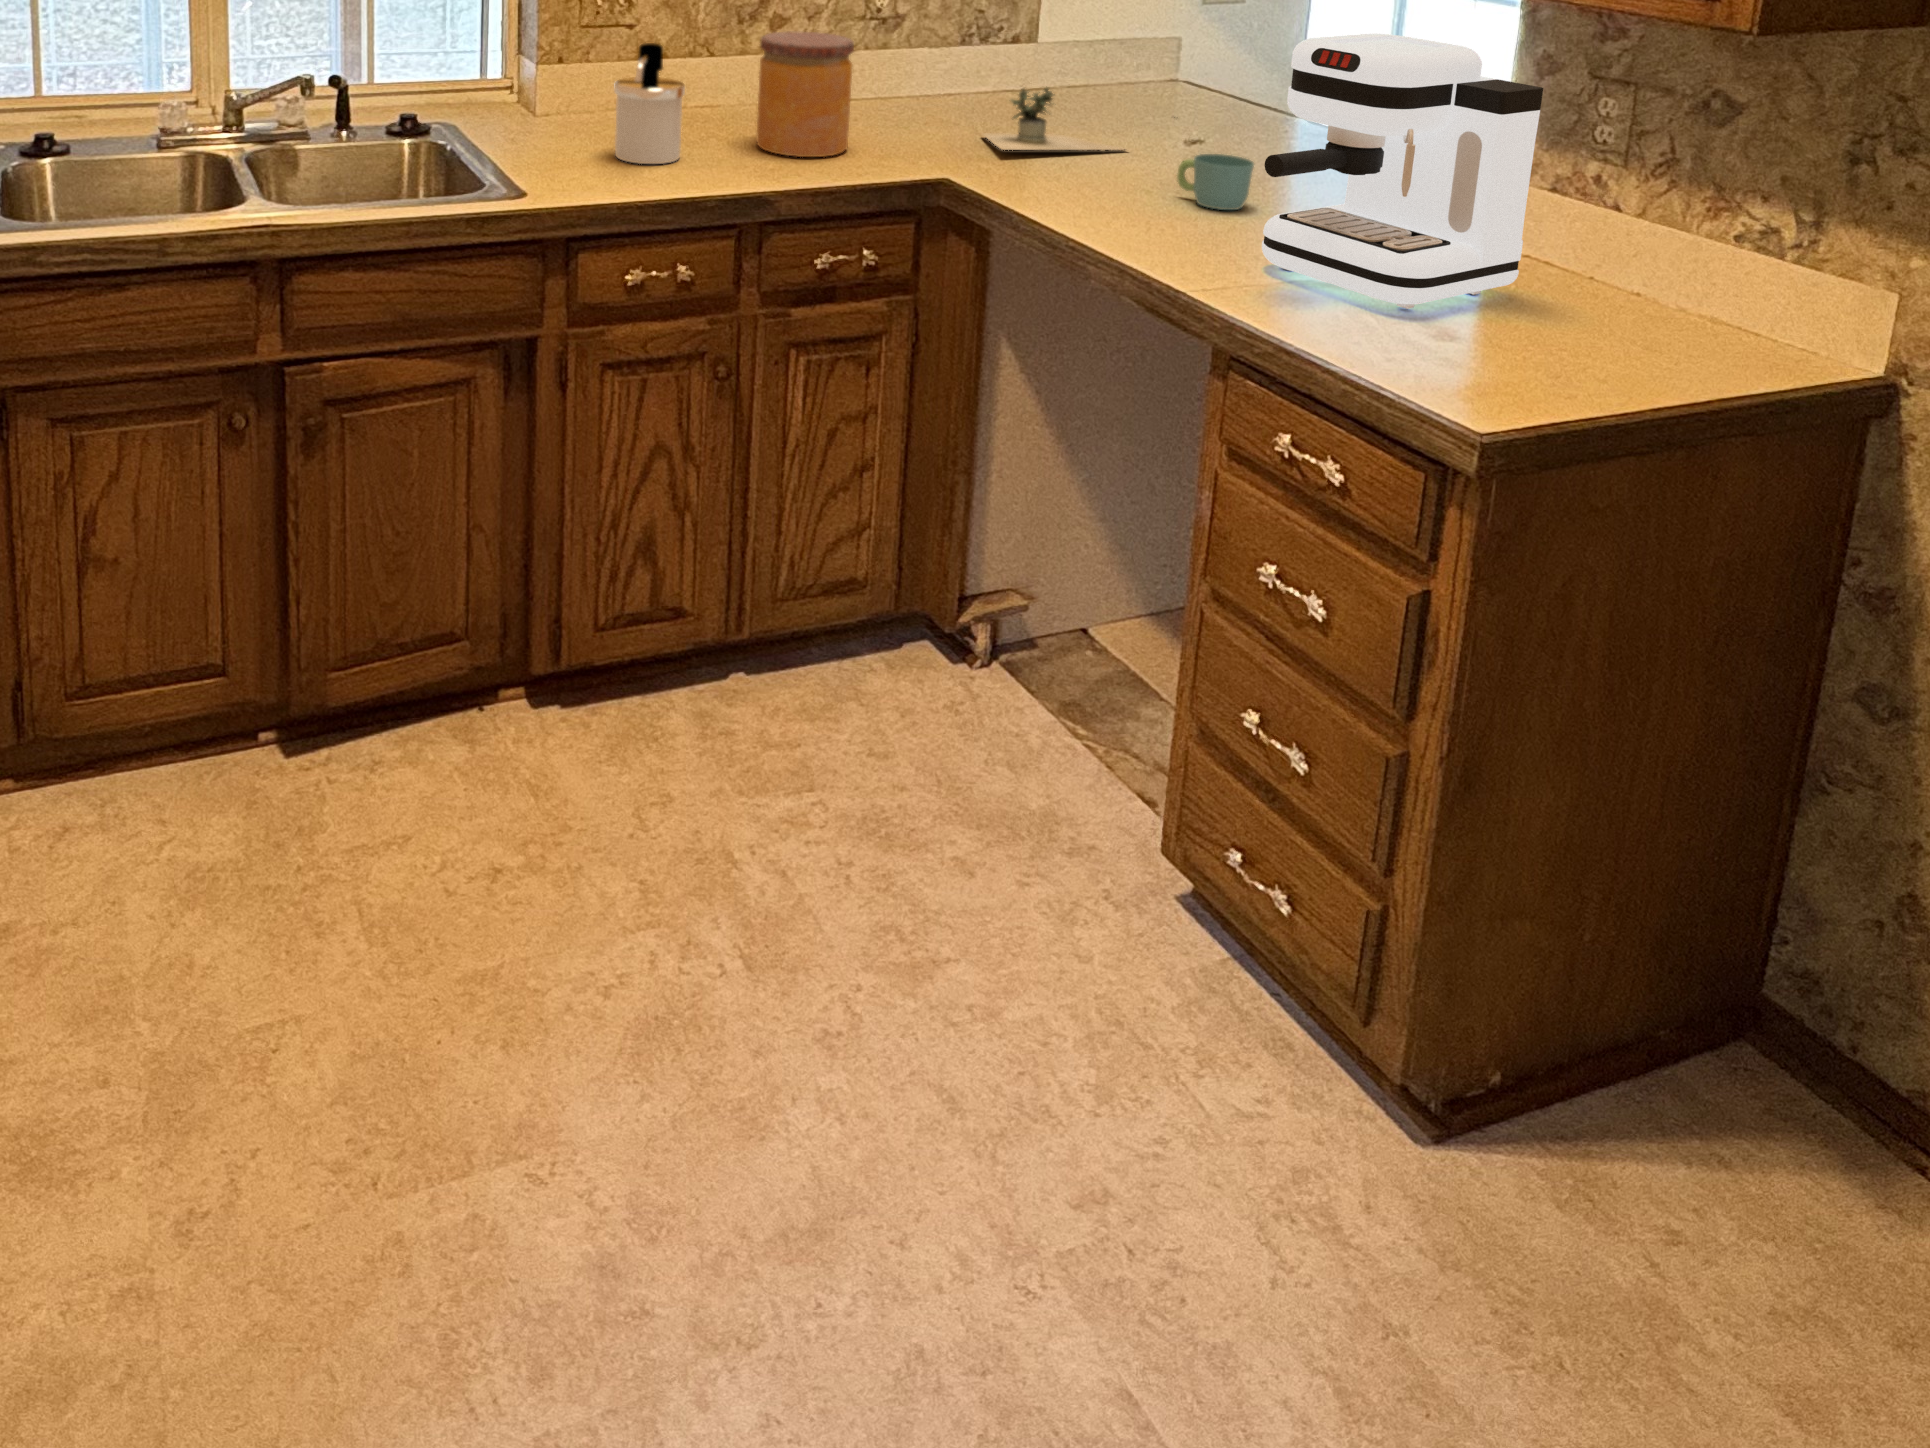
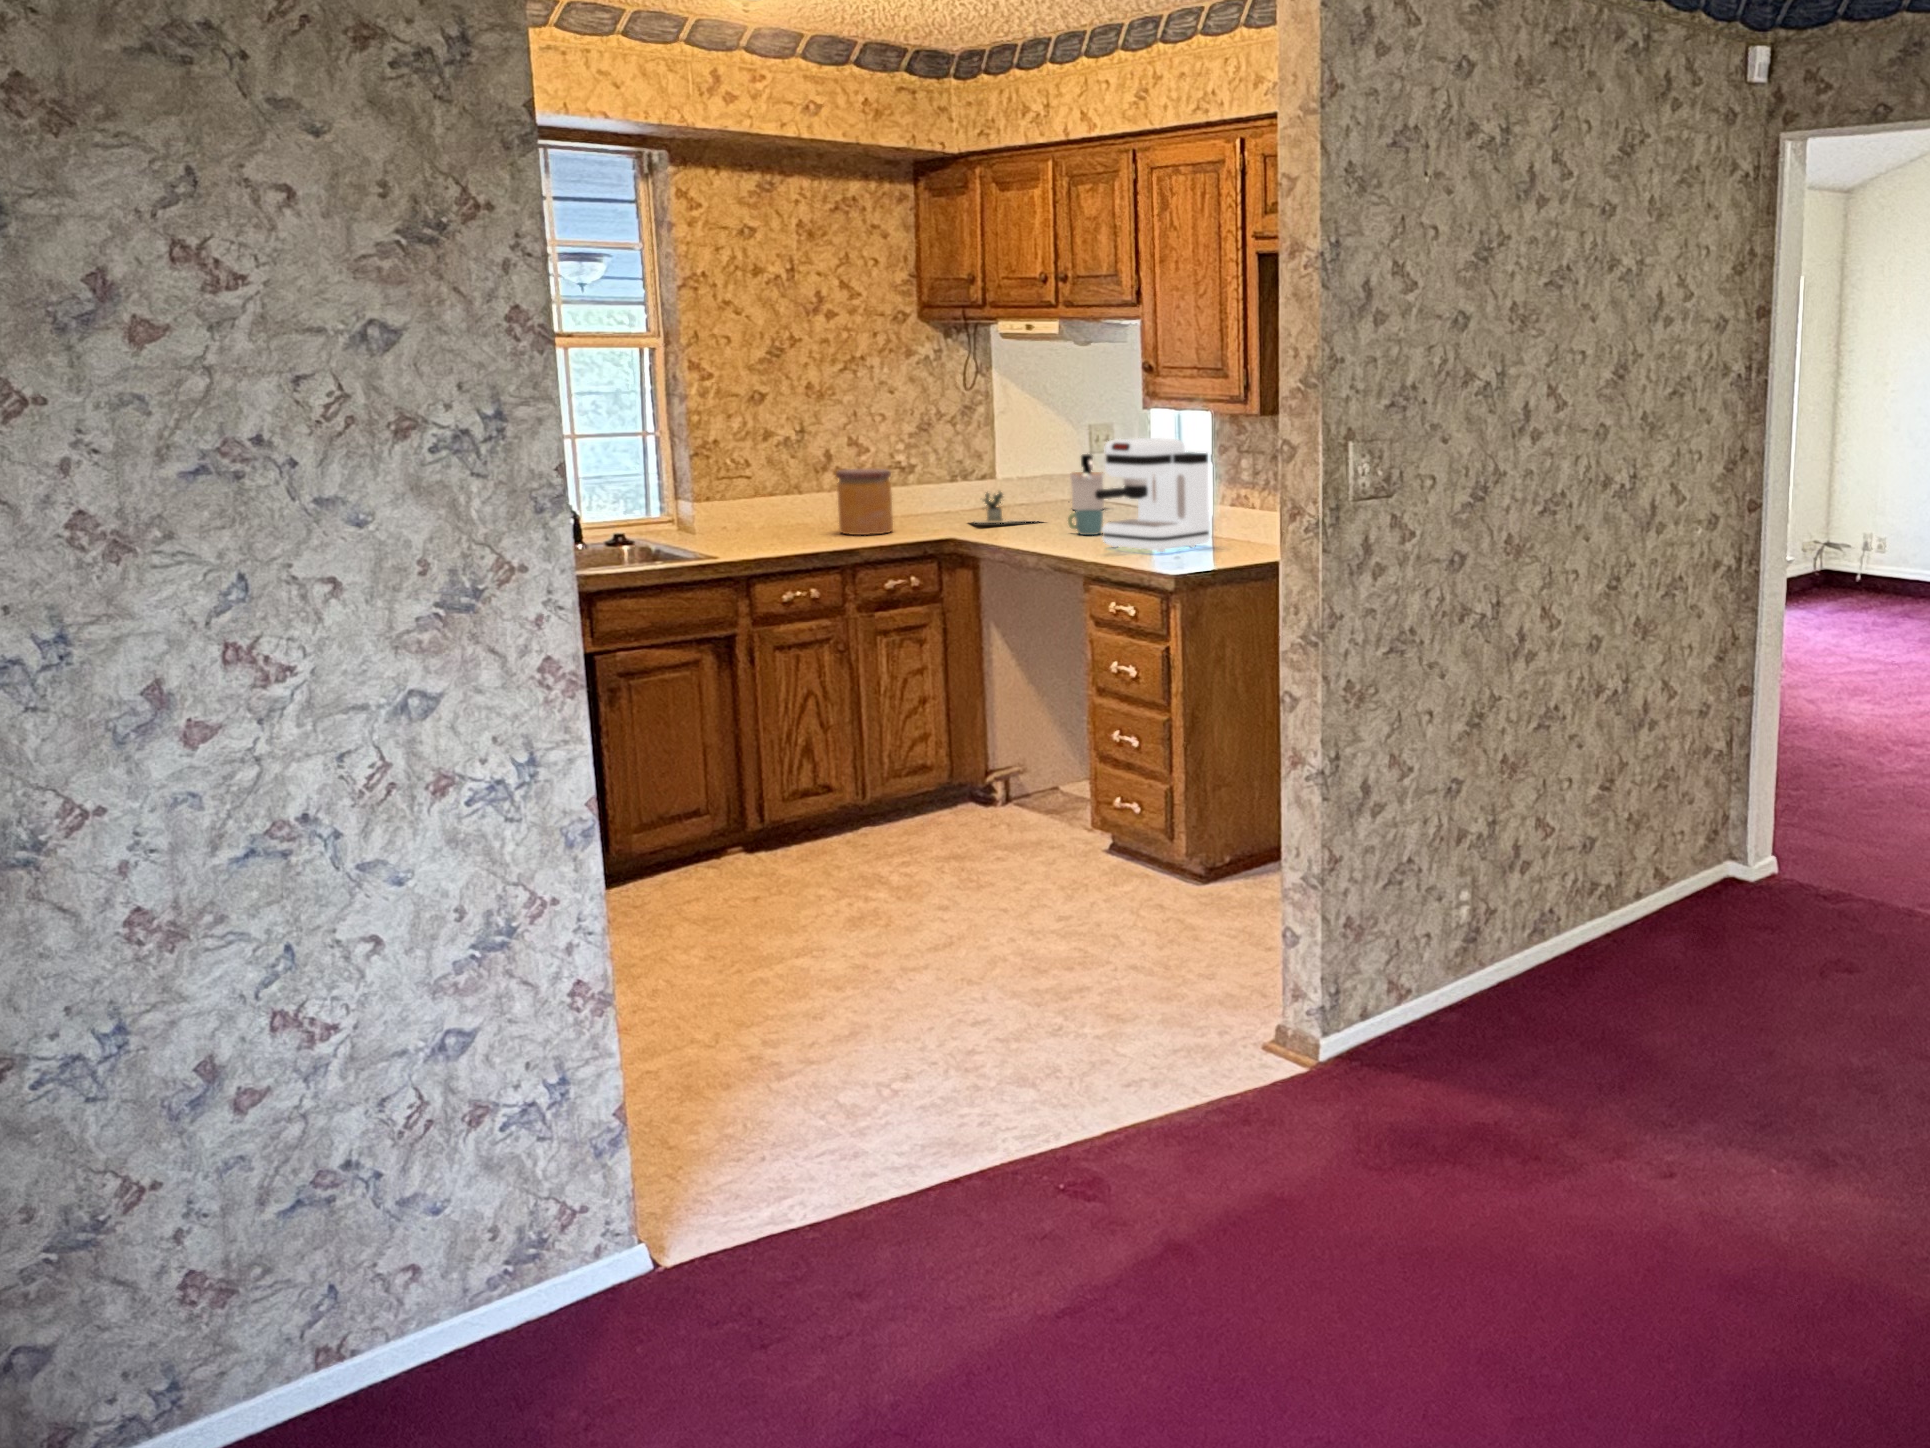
soap dispenser: present [615,43,685,164] -> present [1070,454,1104,510]

